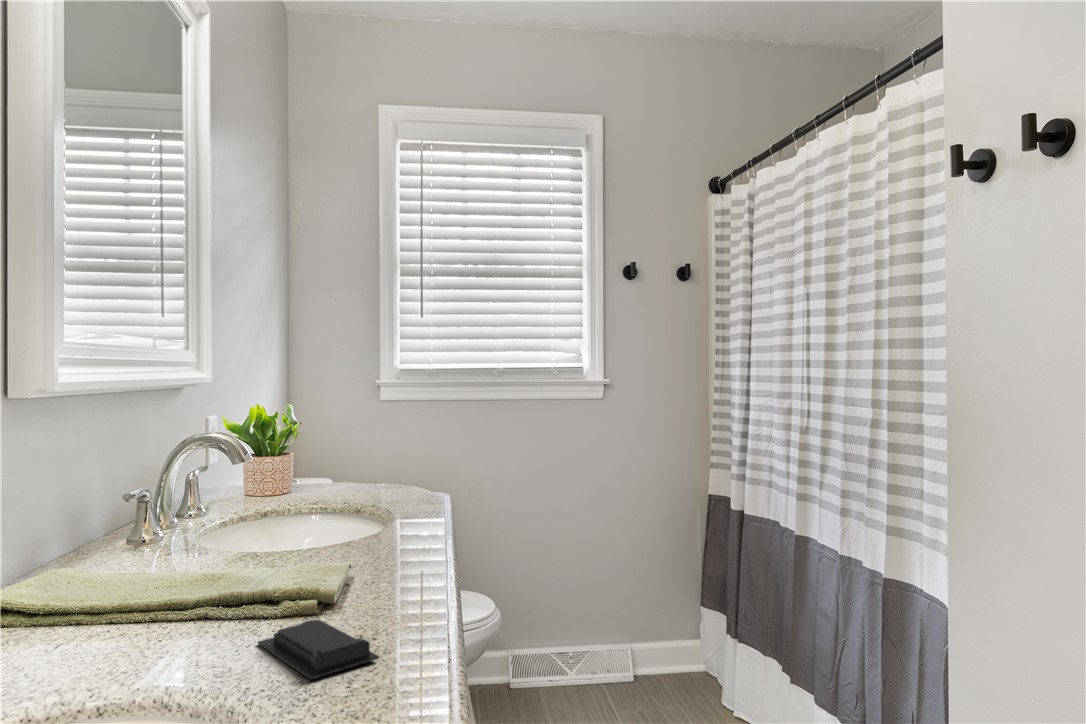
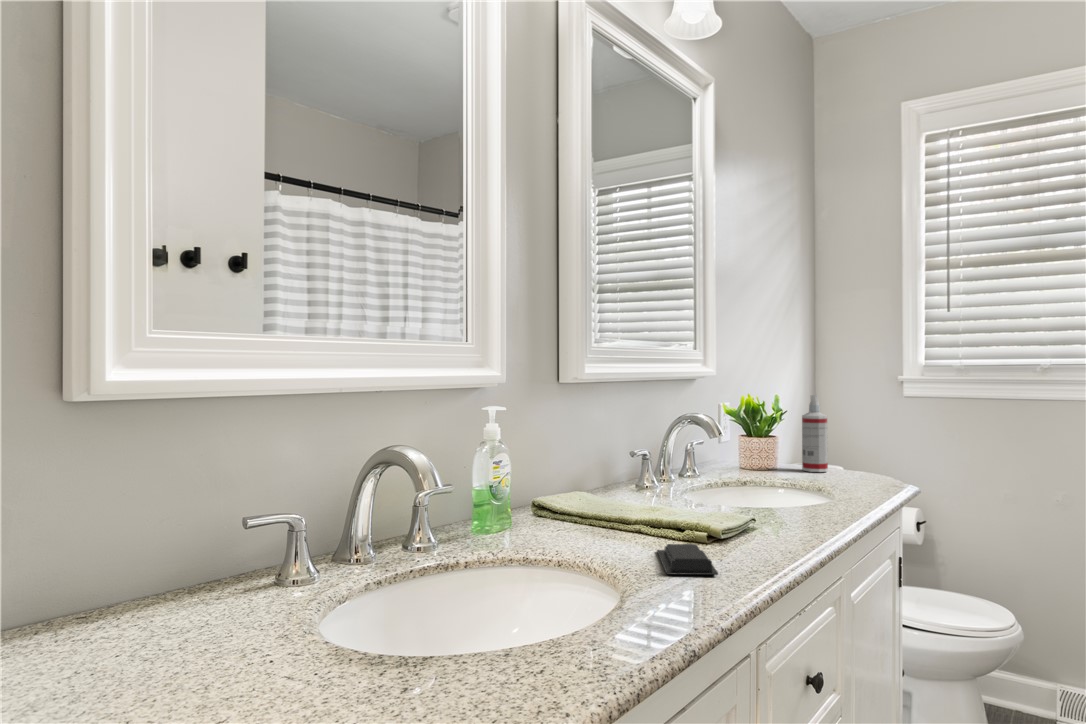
spray bottle: none [320,403,348,490] -> present [802,395,828,472]

